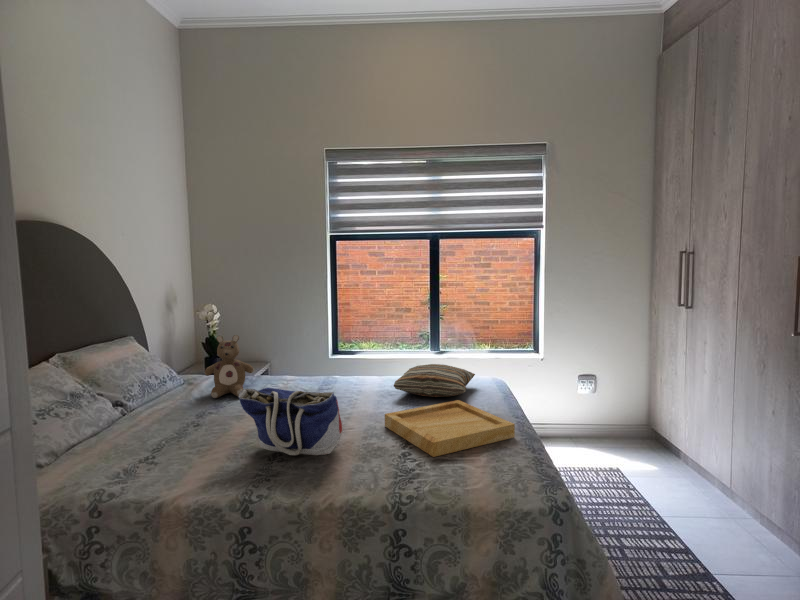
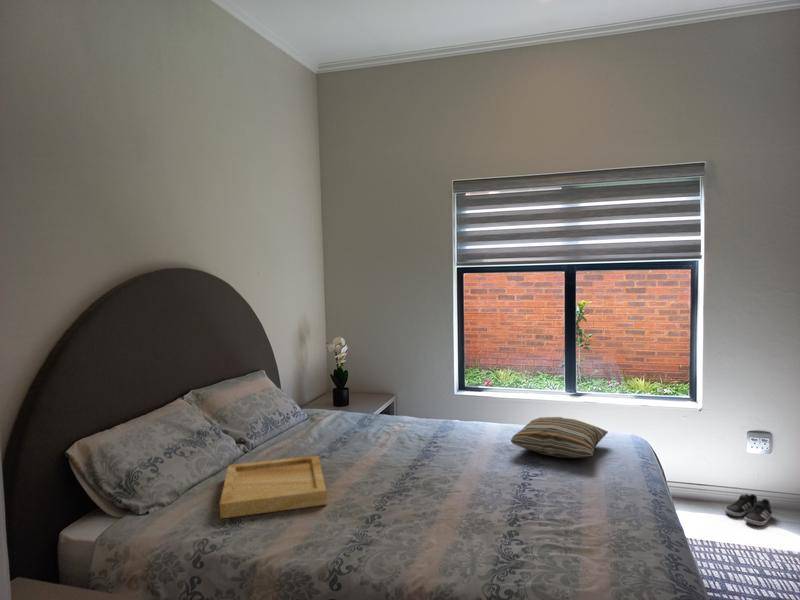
stuffed bear: present [205,335,254,398] -> none [324,376,371,439]
tote bag: present [239,388,343,455] -> none [340,444,446,522]
tray: present [385,400,515,457] -> present [220,456,327,518]
shoe: none [561,427,596,451] -> present [725,494,772,526]

